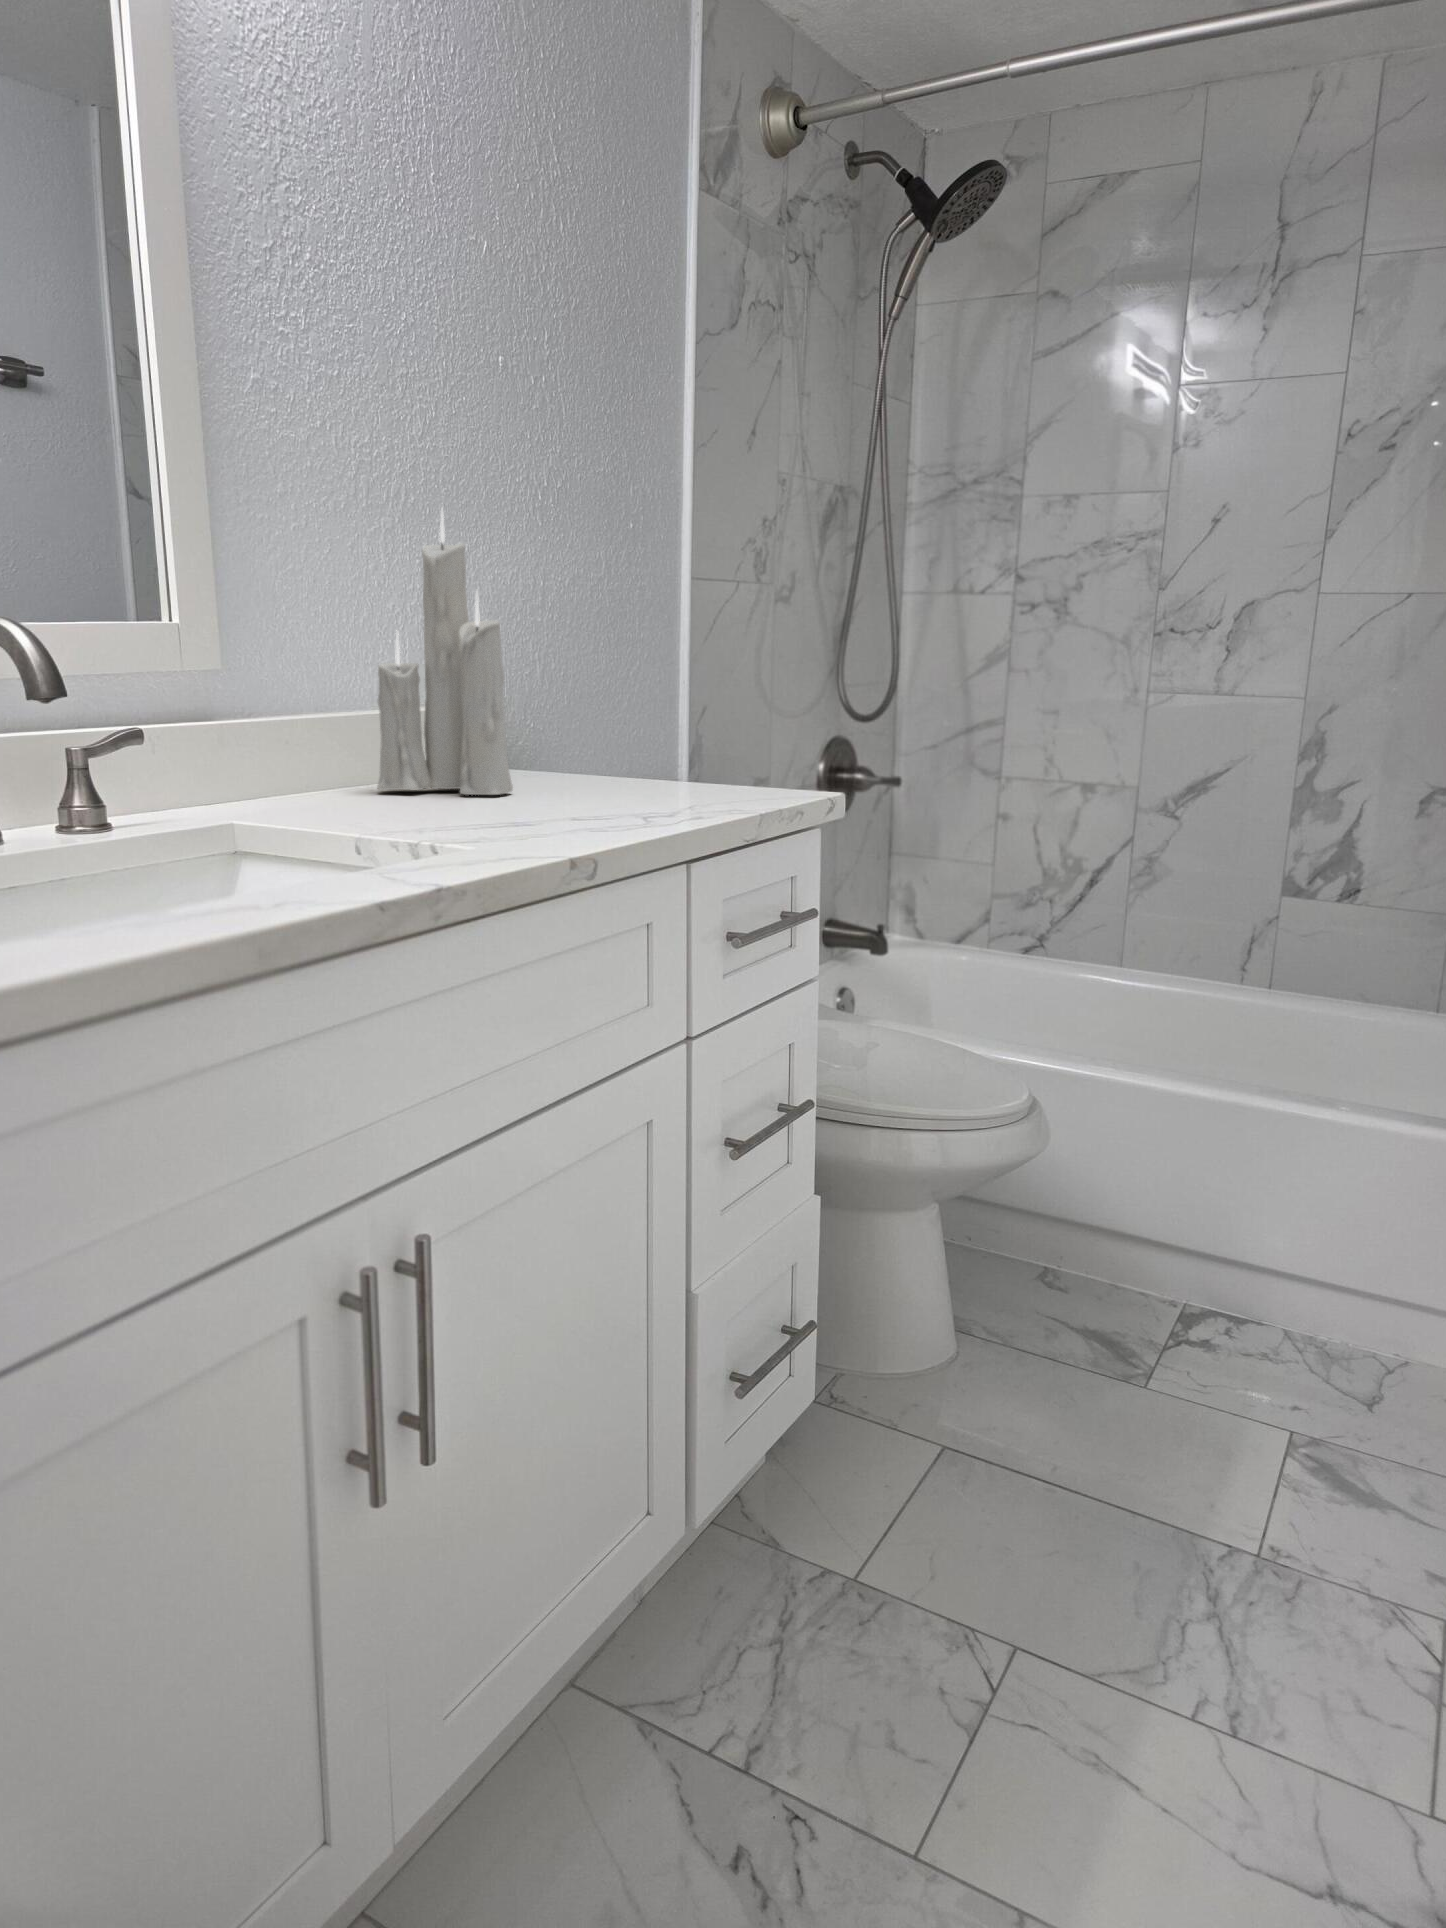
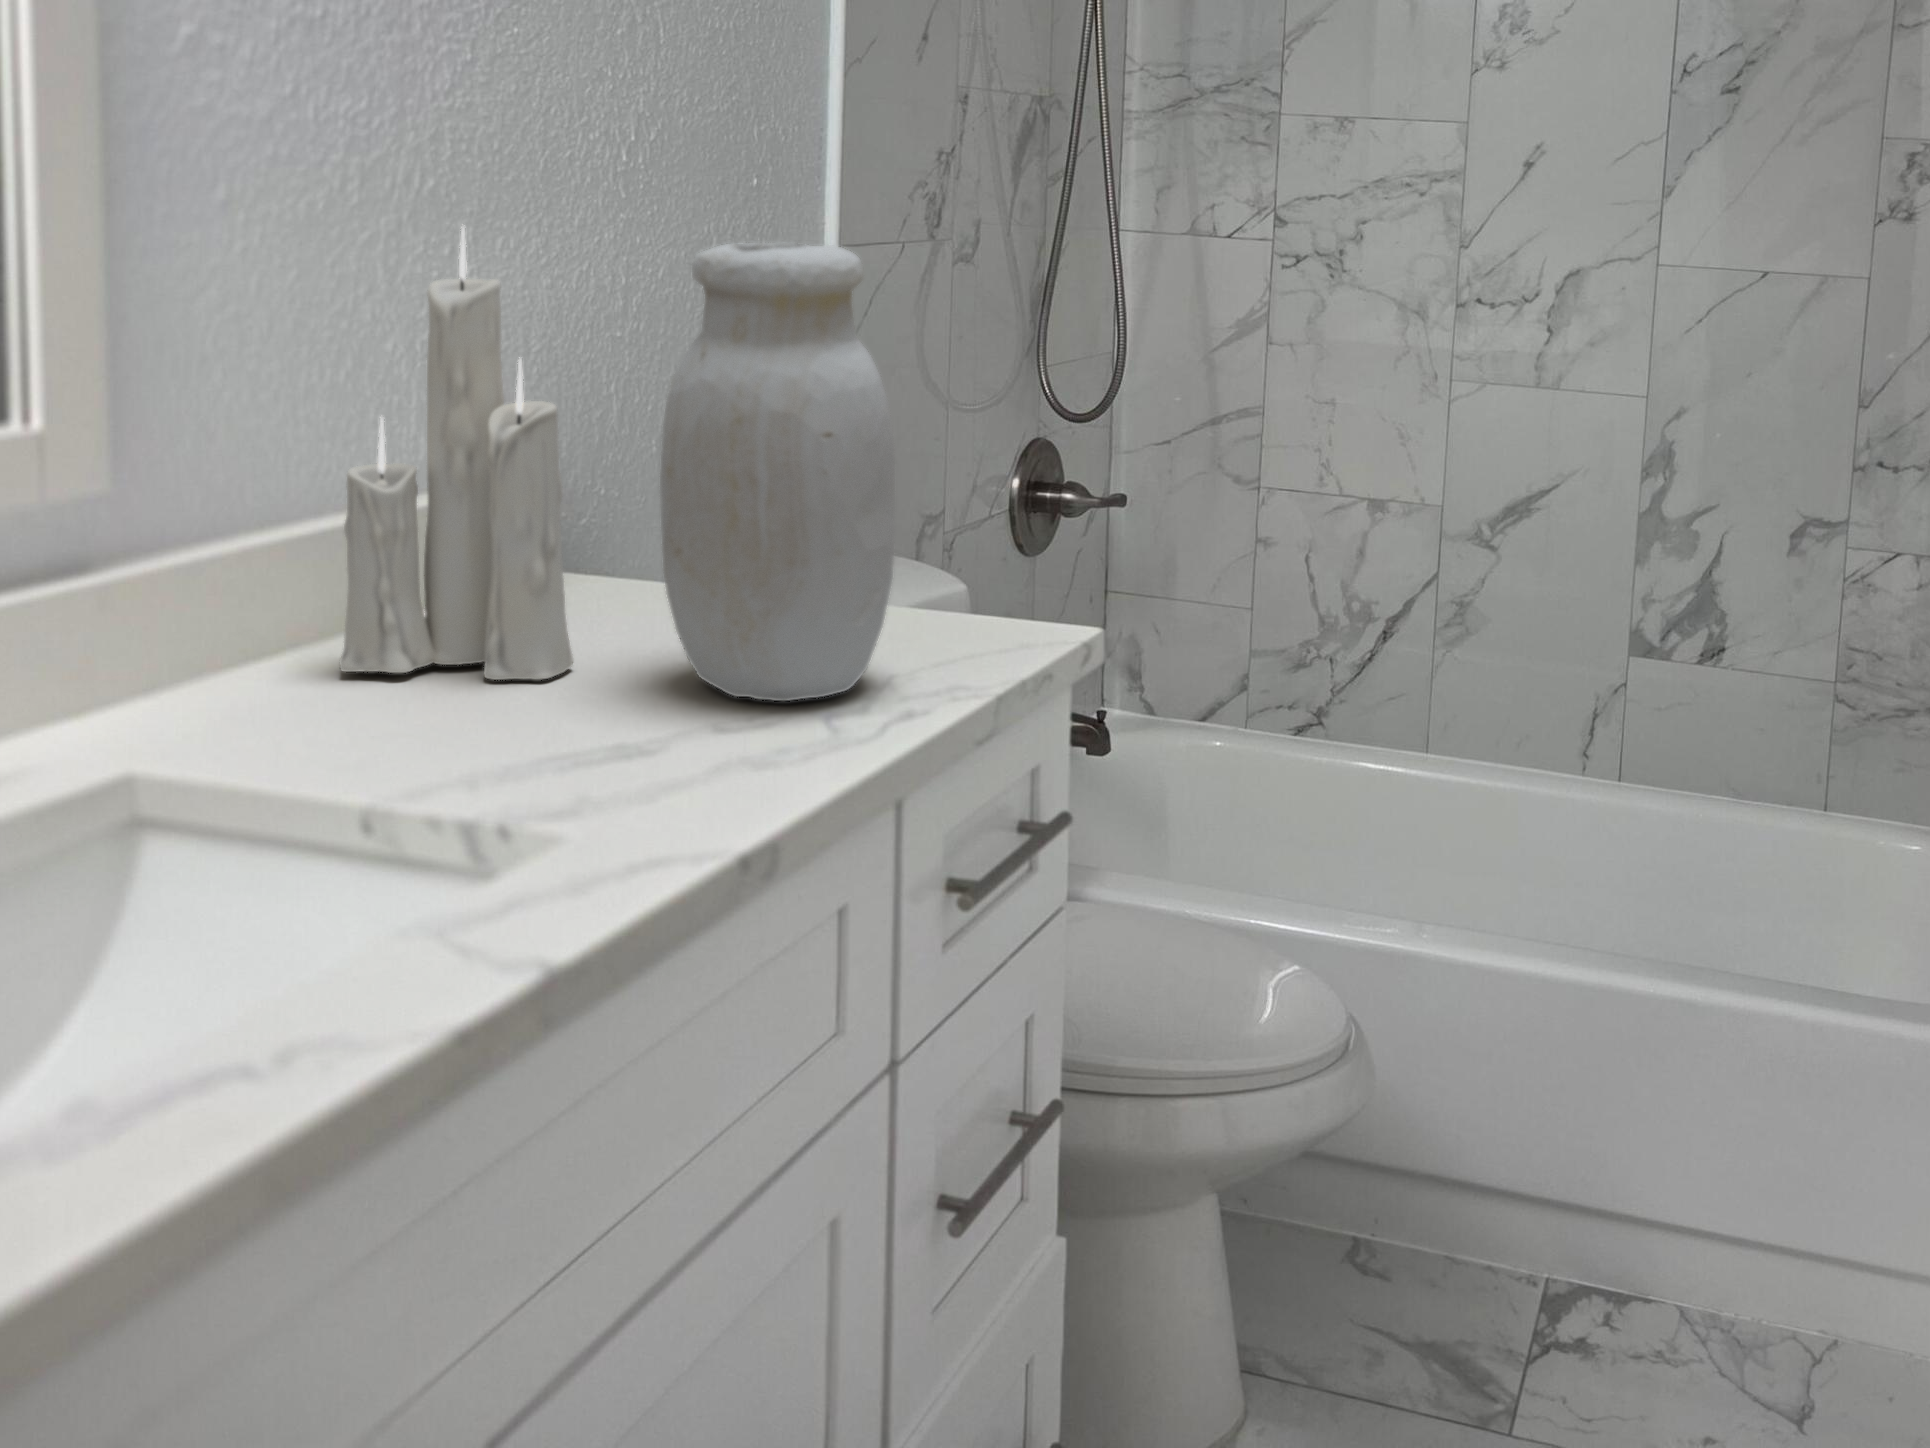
jar: none [562,503,707,803] -> present [660,243,895,701]

